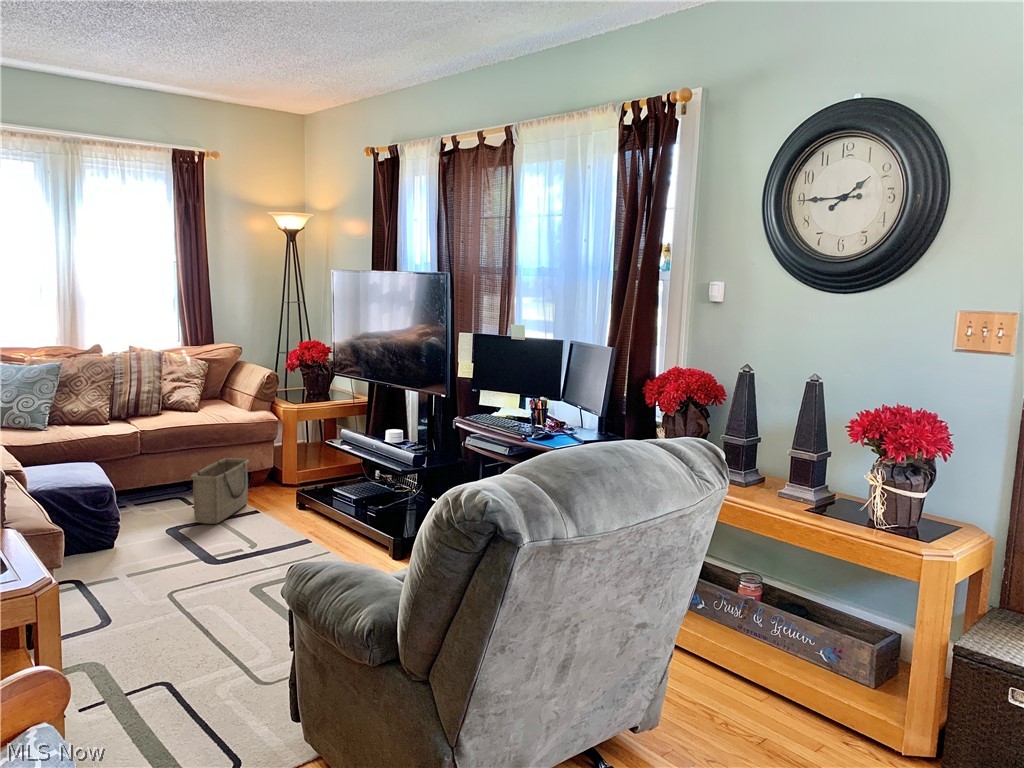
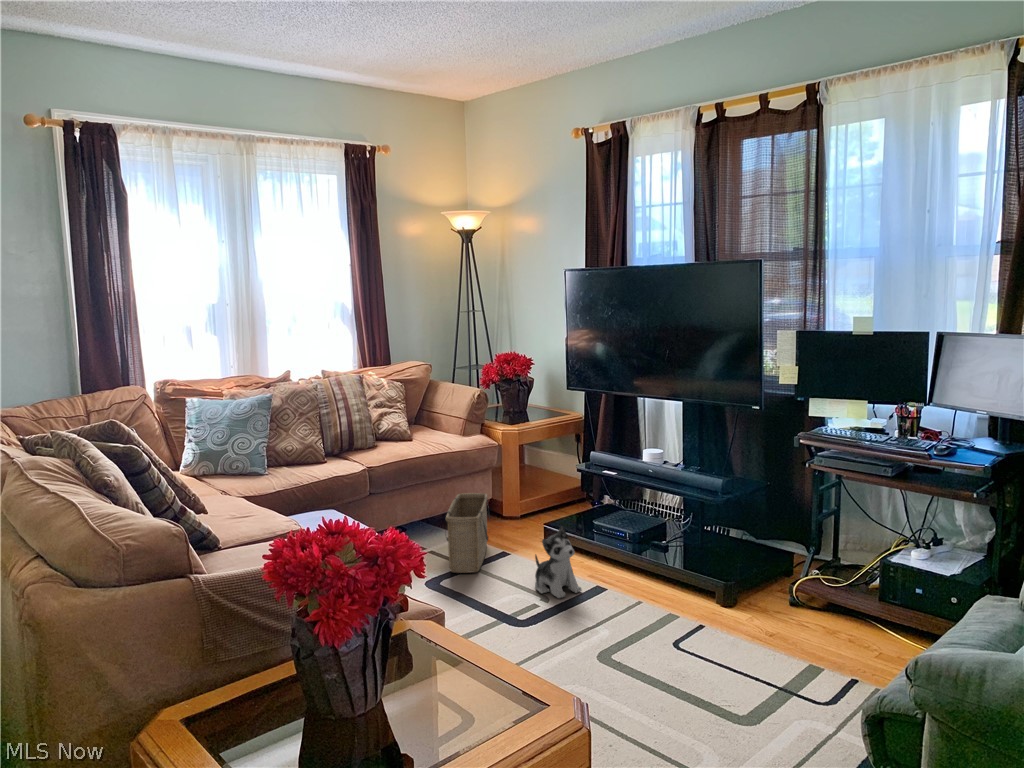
plush toy: none [251,487,287,547] -> present [535,526,582,598]

